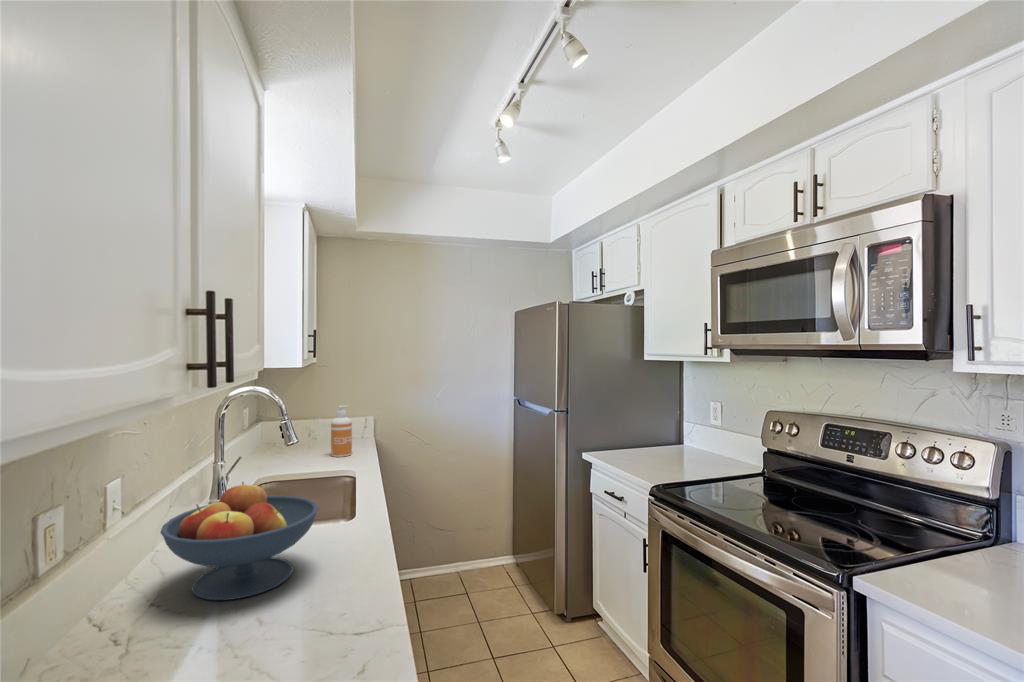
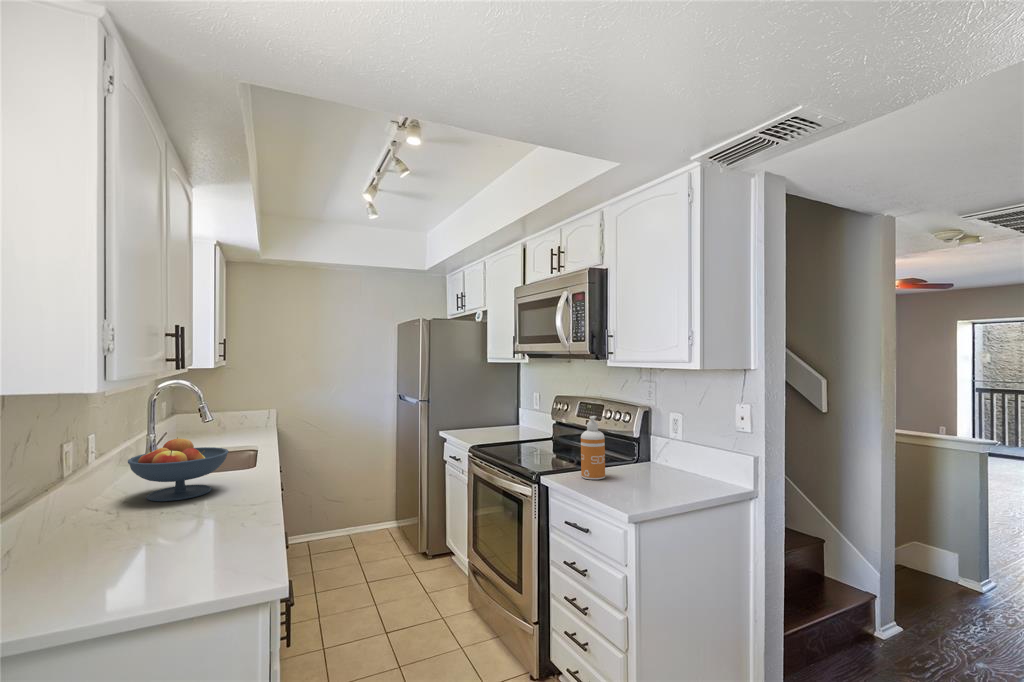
soap dispenser: present [331,405,352,457] -> present [581,416,605,480]

